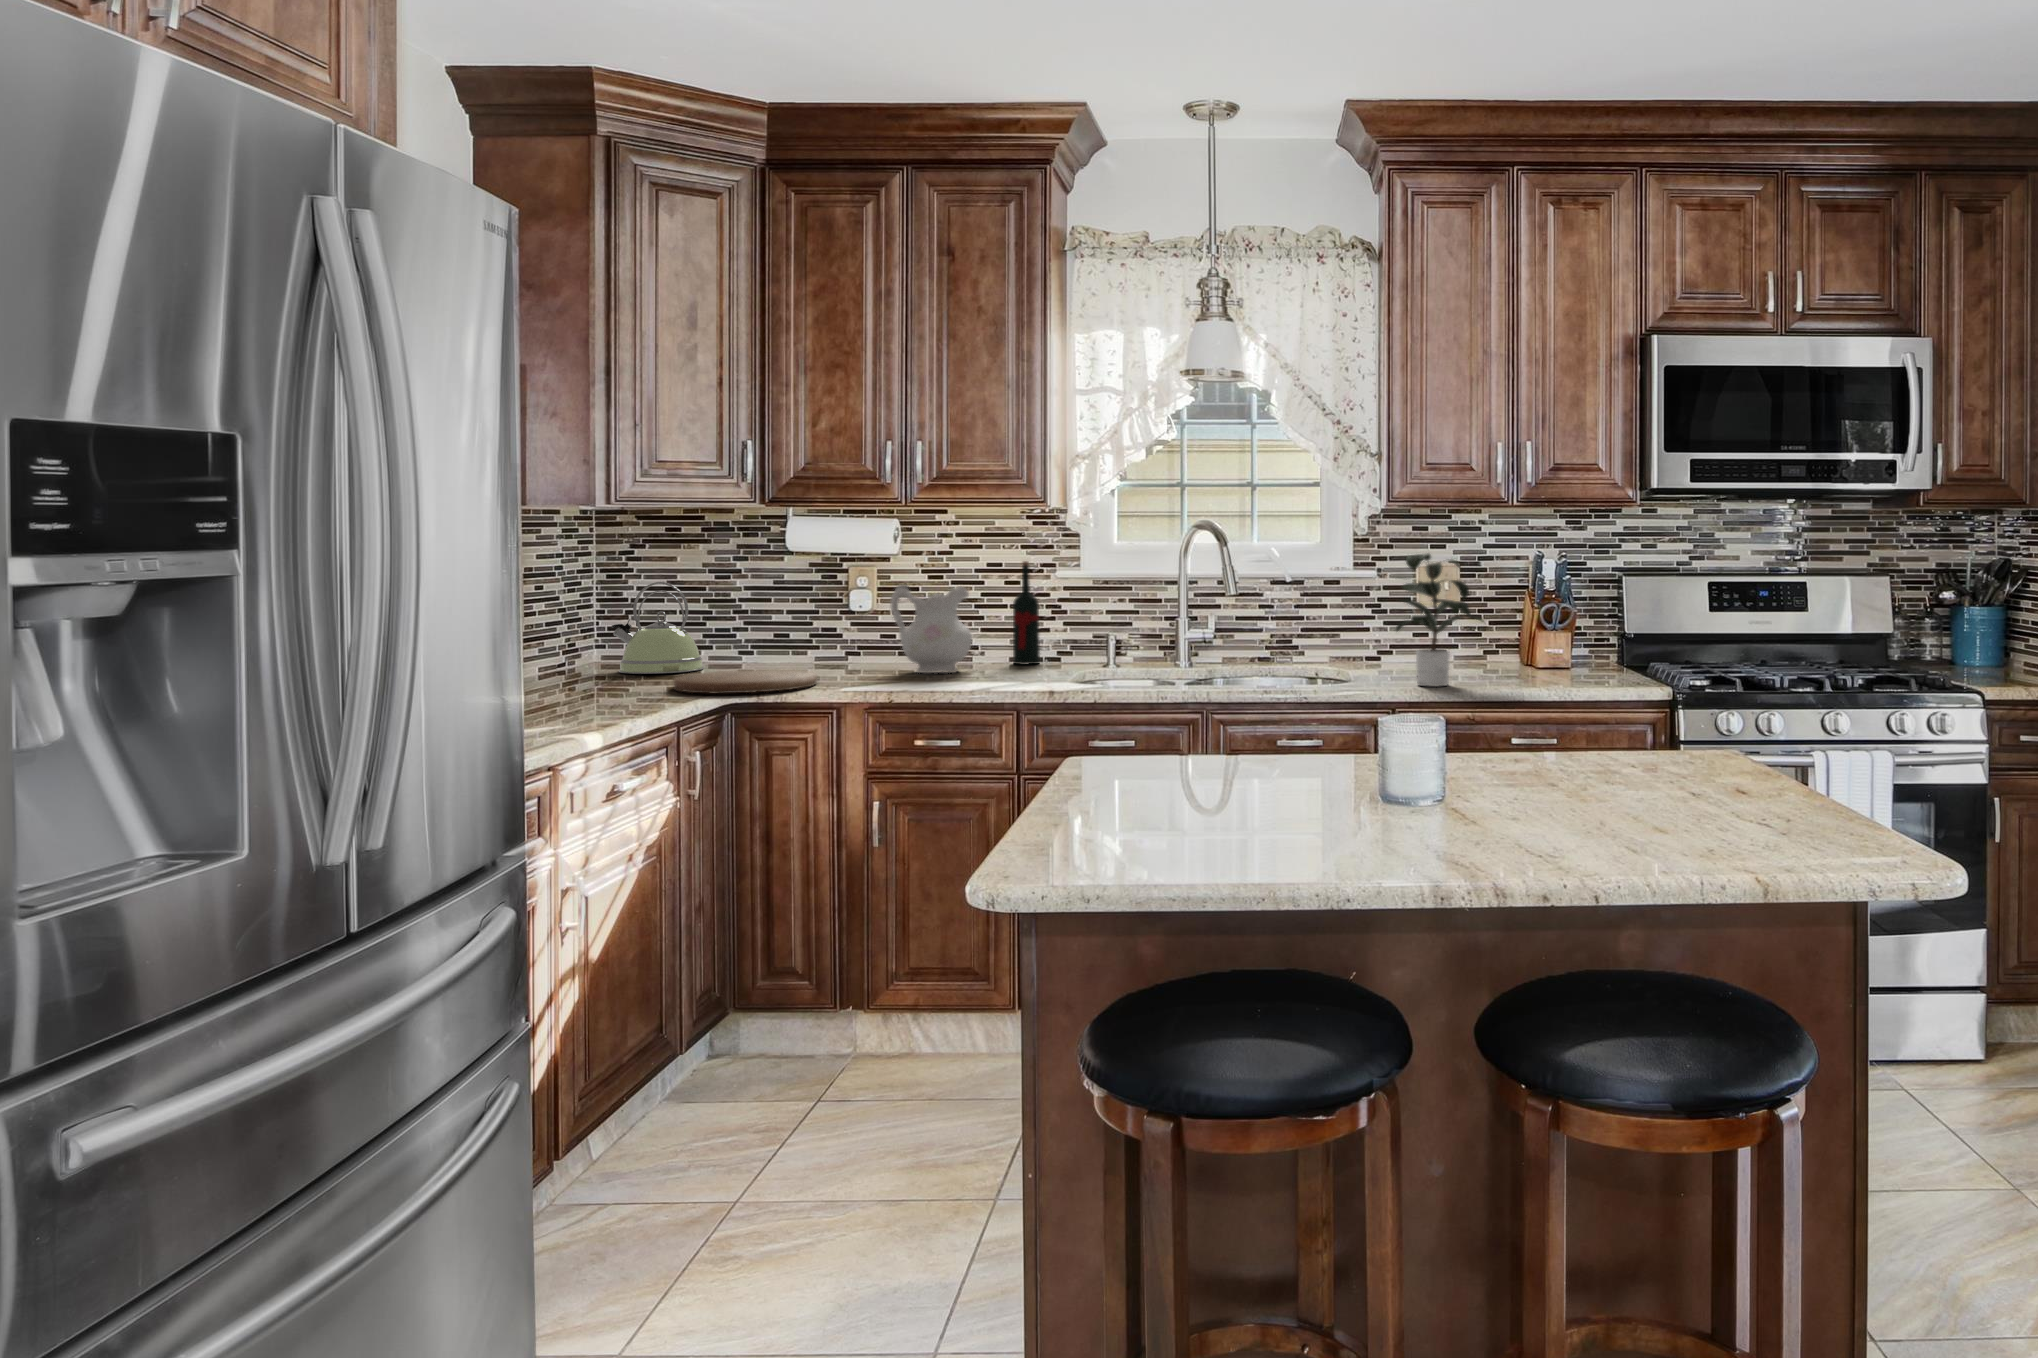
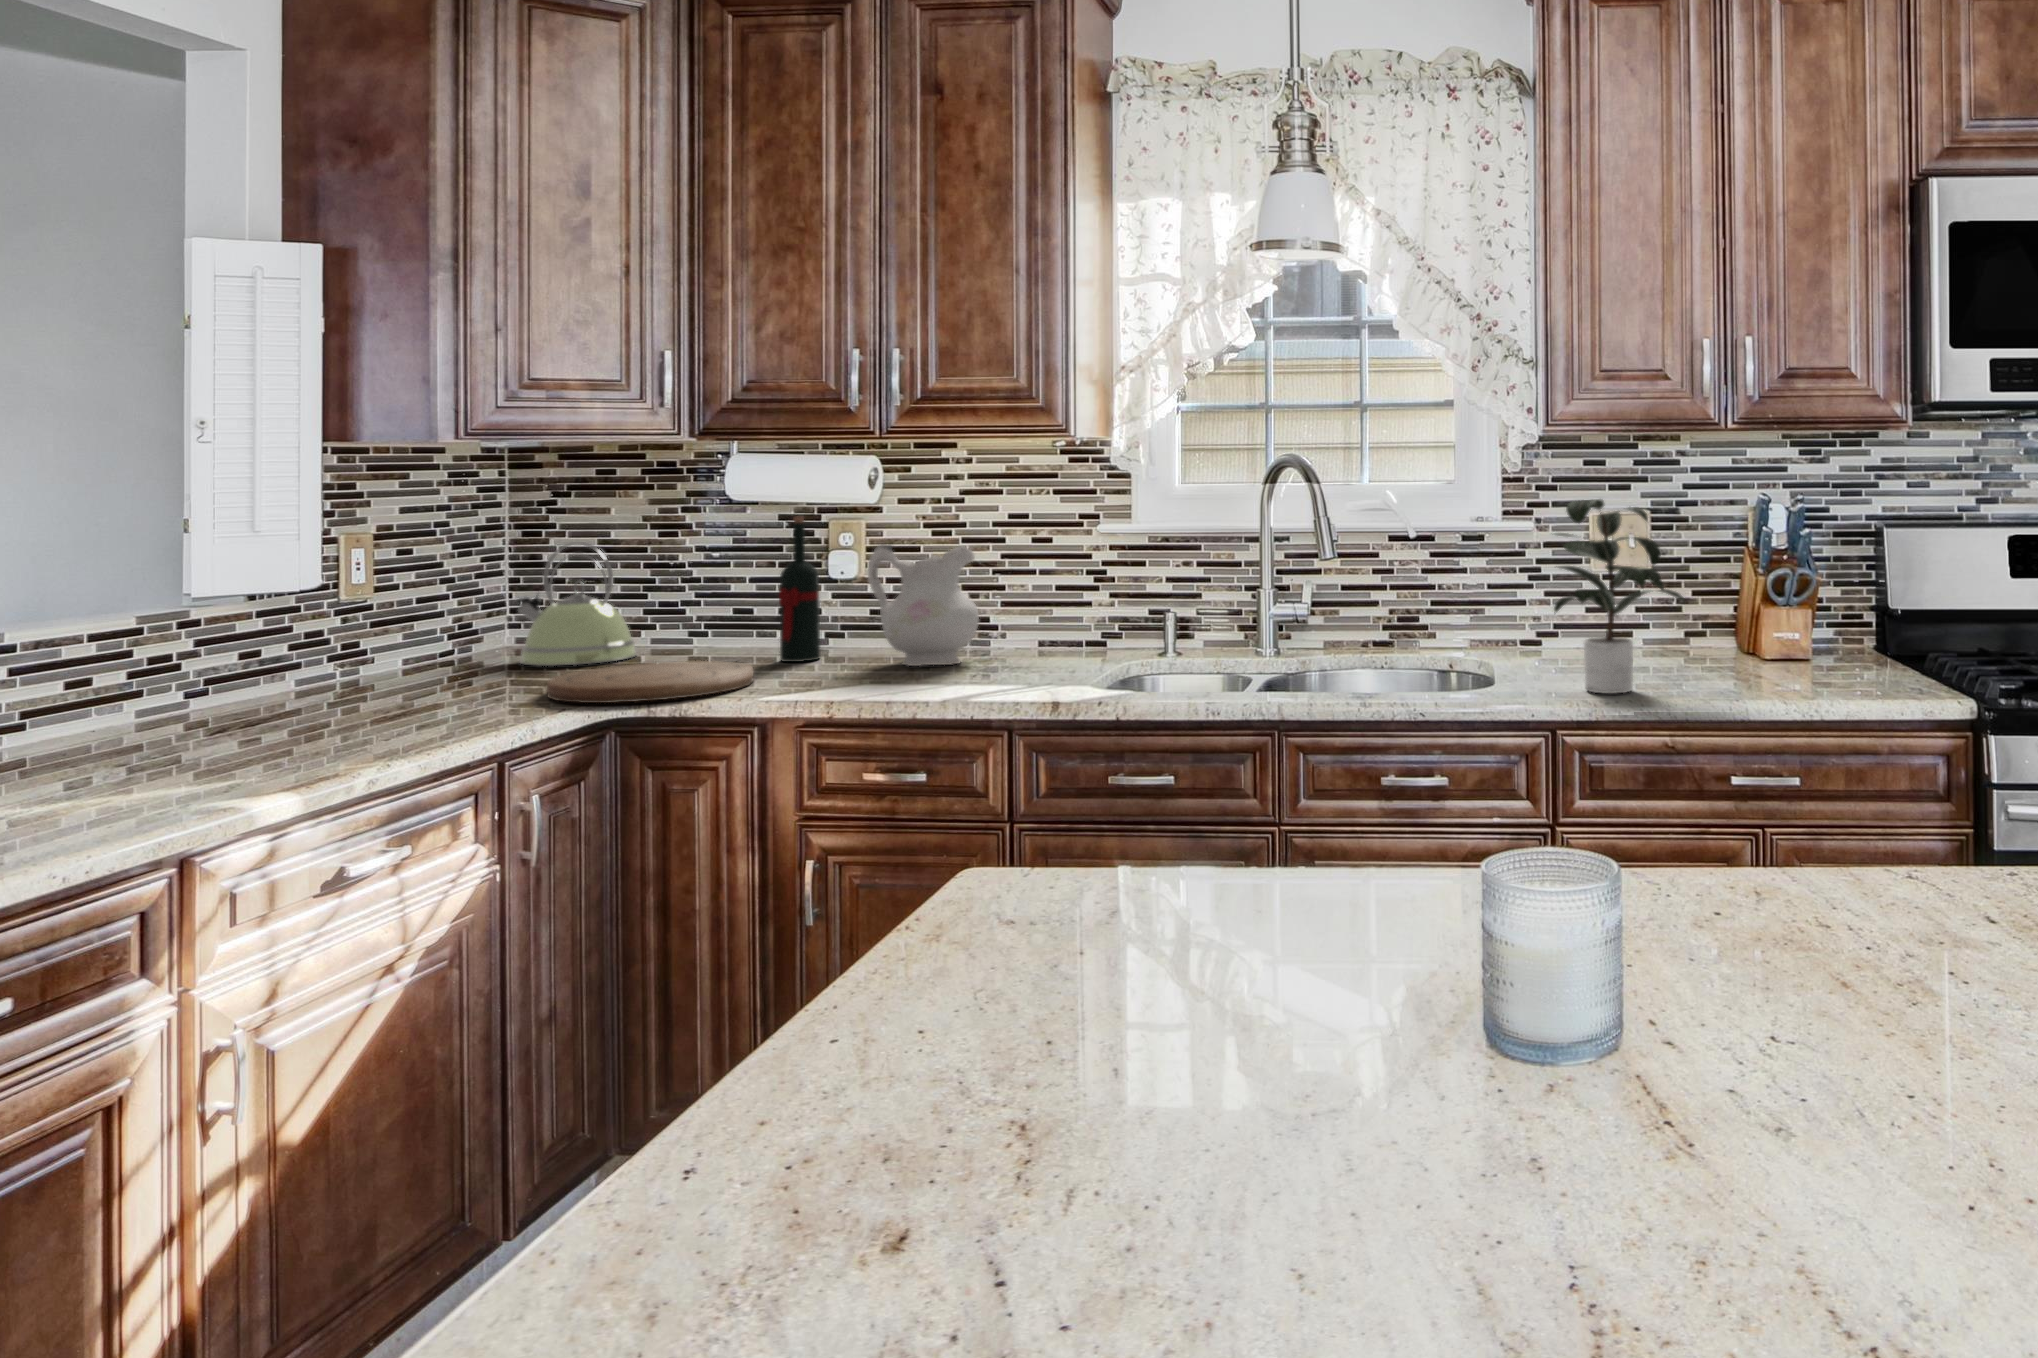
wine bottle: present [1013,561,1040,665] -> present [779,517,820,662]

